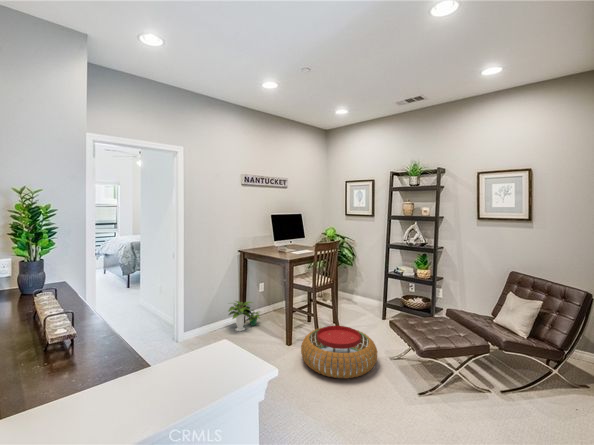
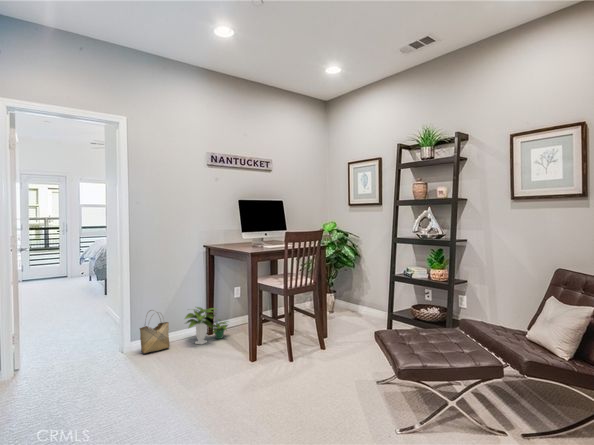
woven basket: none [194,305,217,341] -> present [140,310,169,353]
pouf: present [301,326,377,379] -> none [256,338,357,406]

